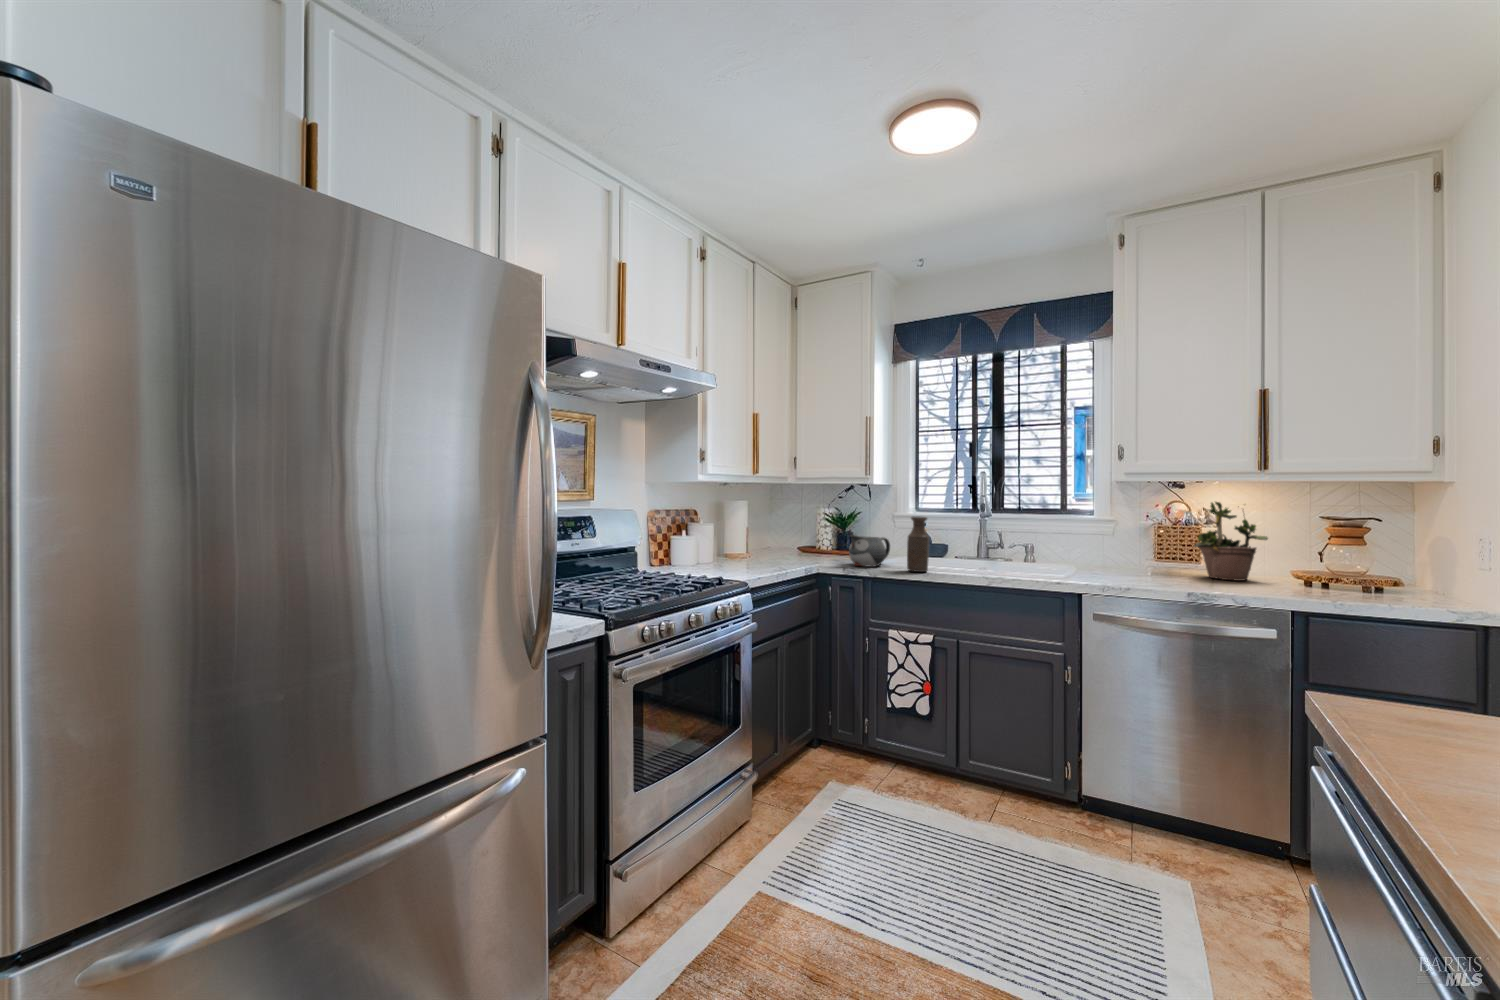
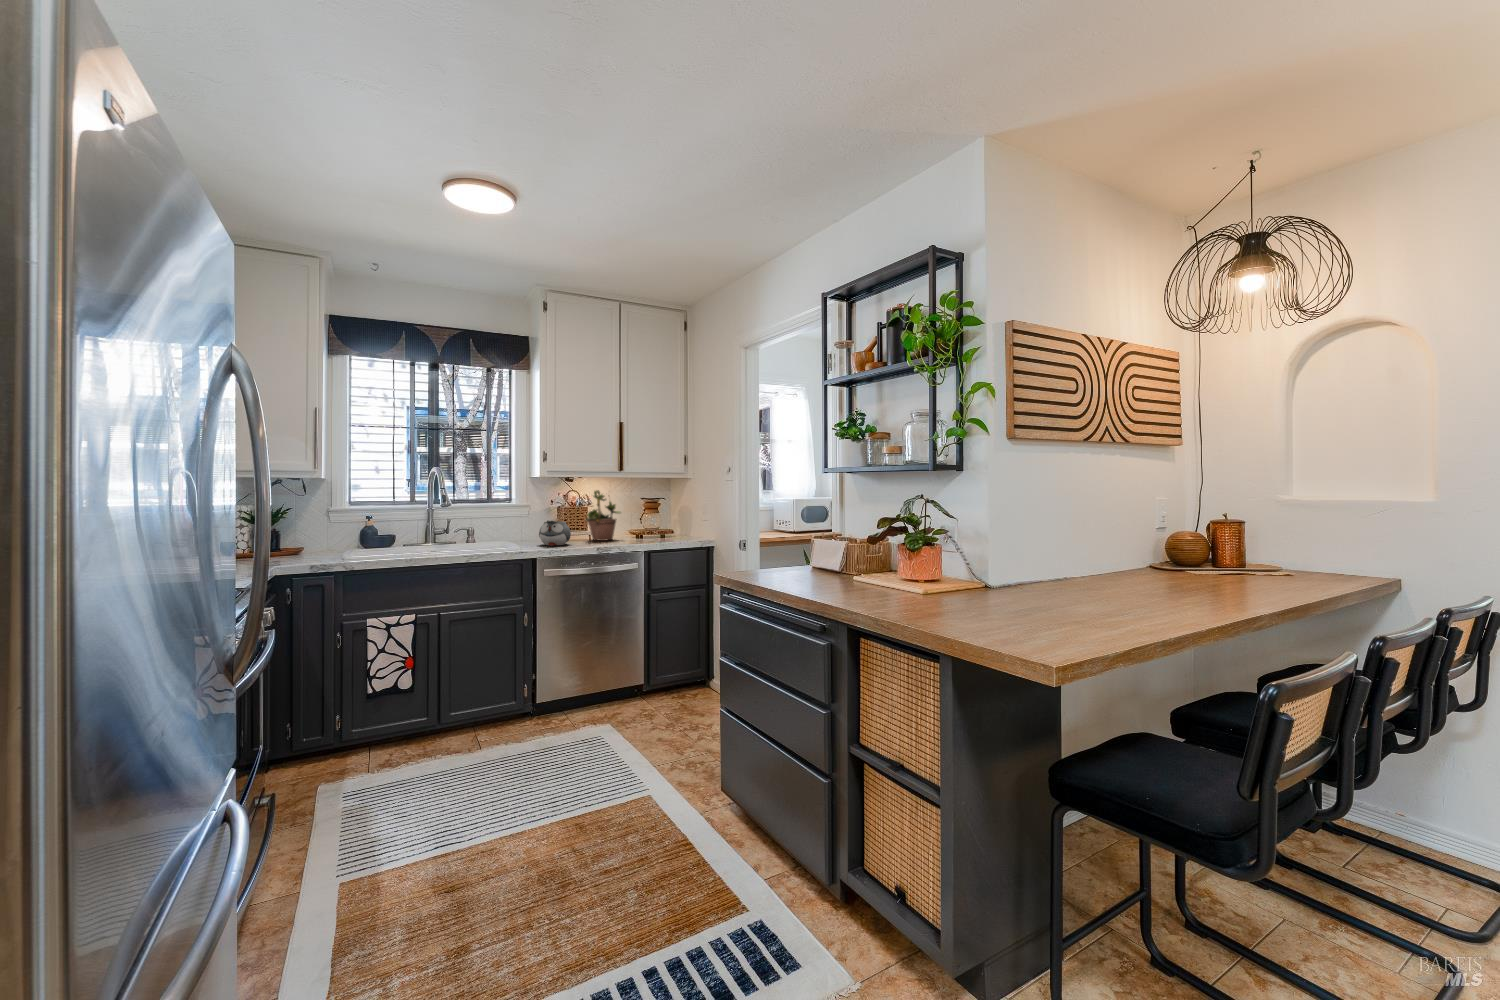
bottle: present [907,516,929,572] -> none [385,509,407,560]
teapot: present [849,535,890,567] -> present [539,520,571,546]

